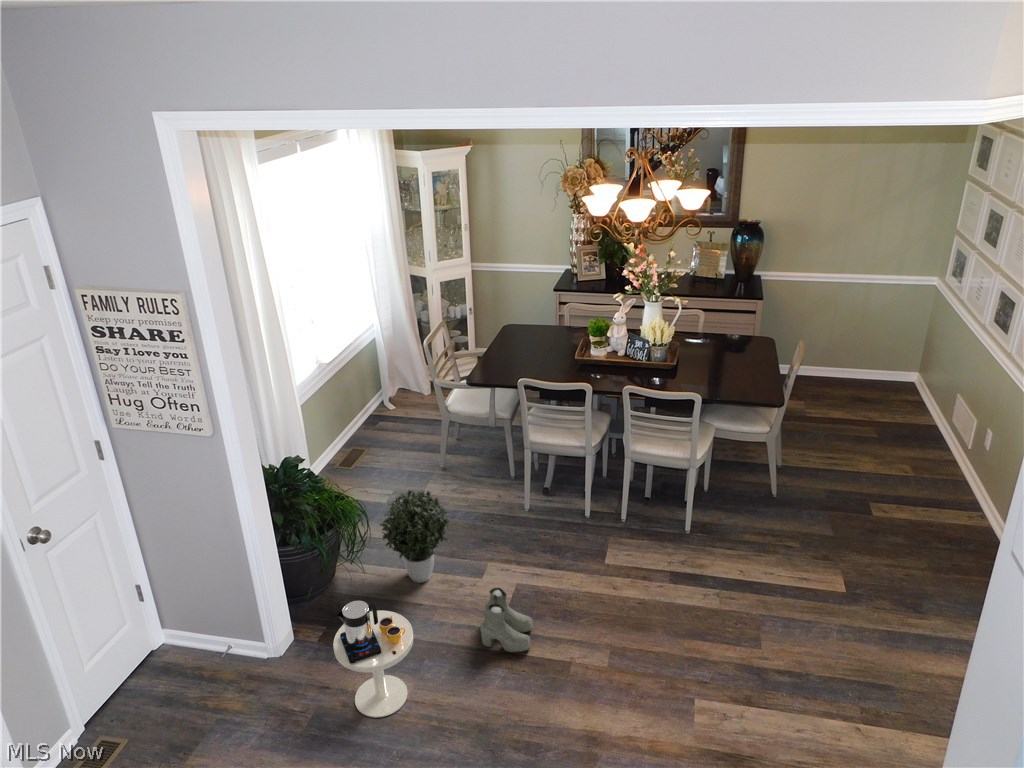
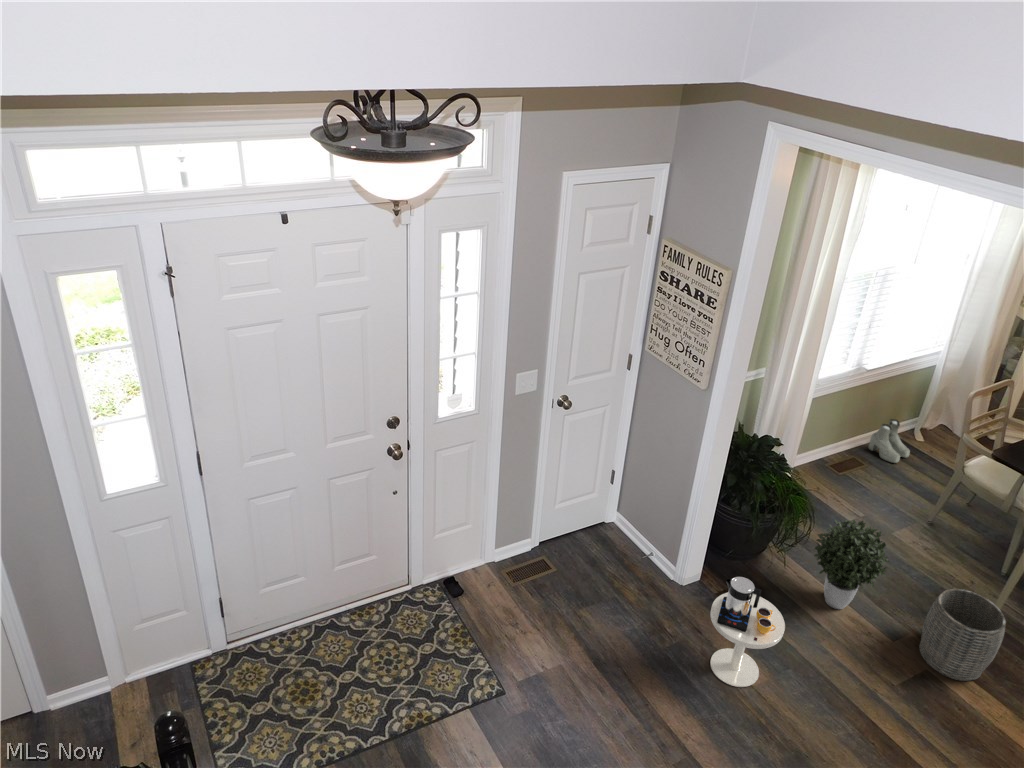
woven basket: none [495,498,554,579] -> present [919,589,1006,681]
boots: present [480,588,533,652] -> present [868,419,910,463]

